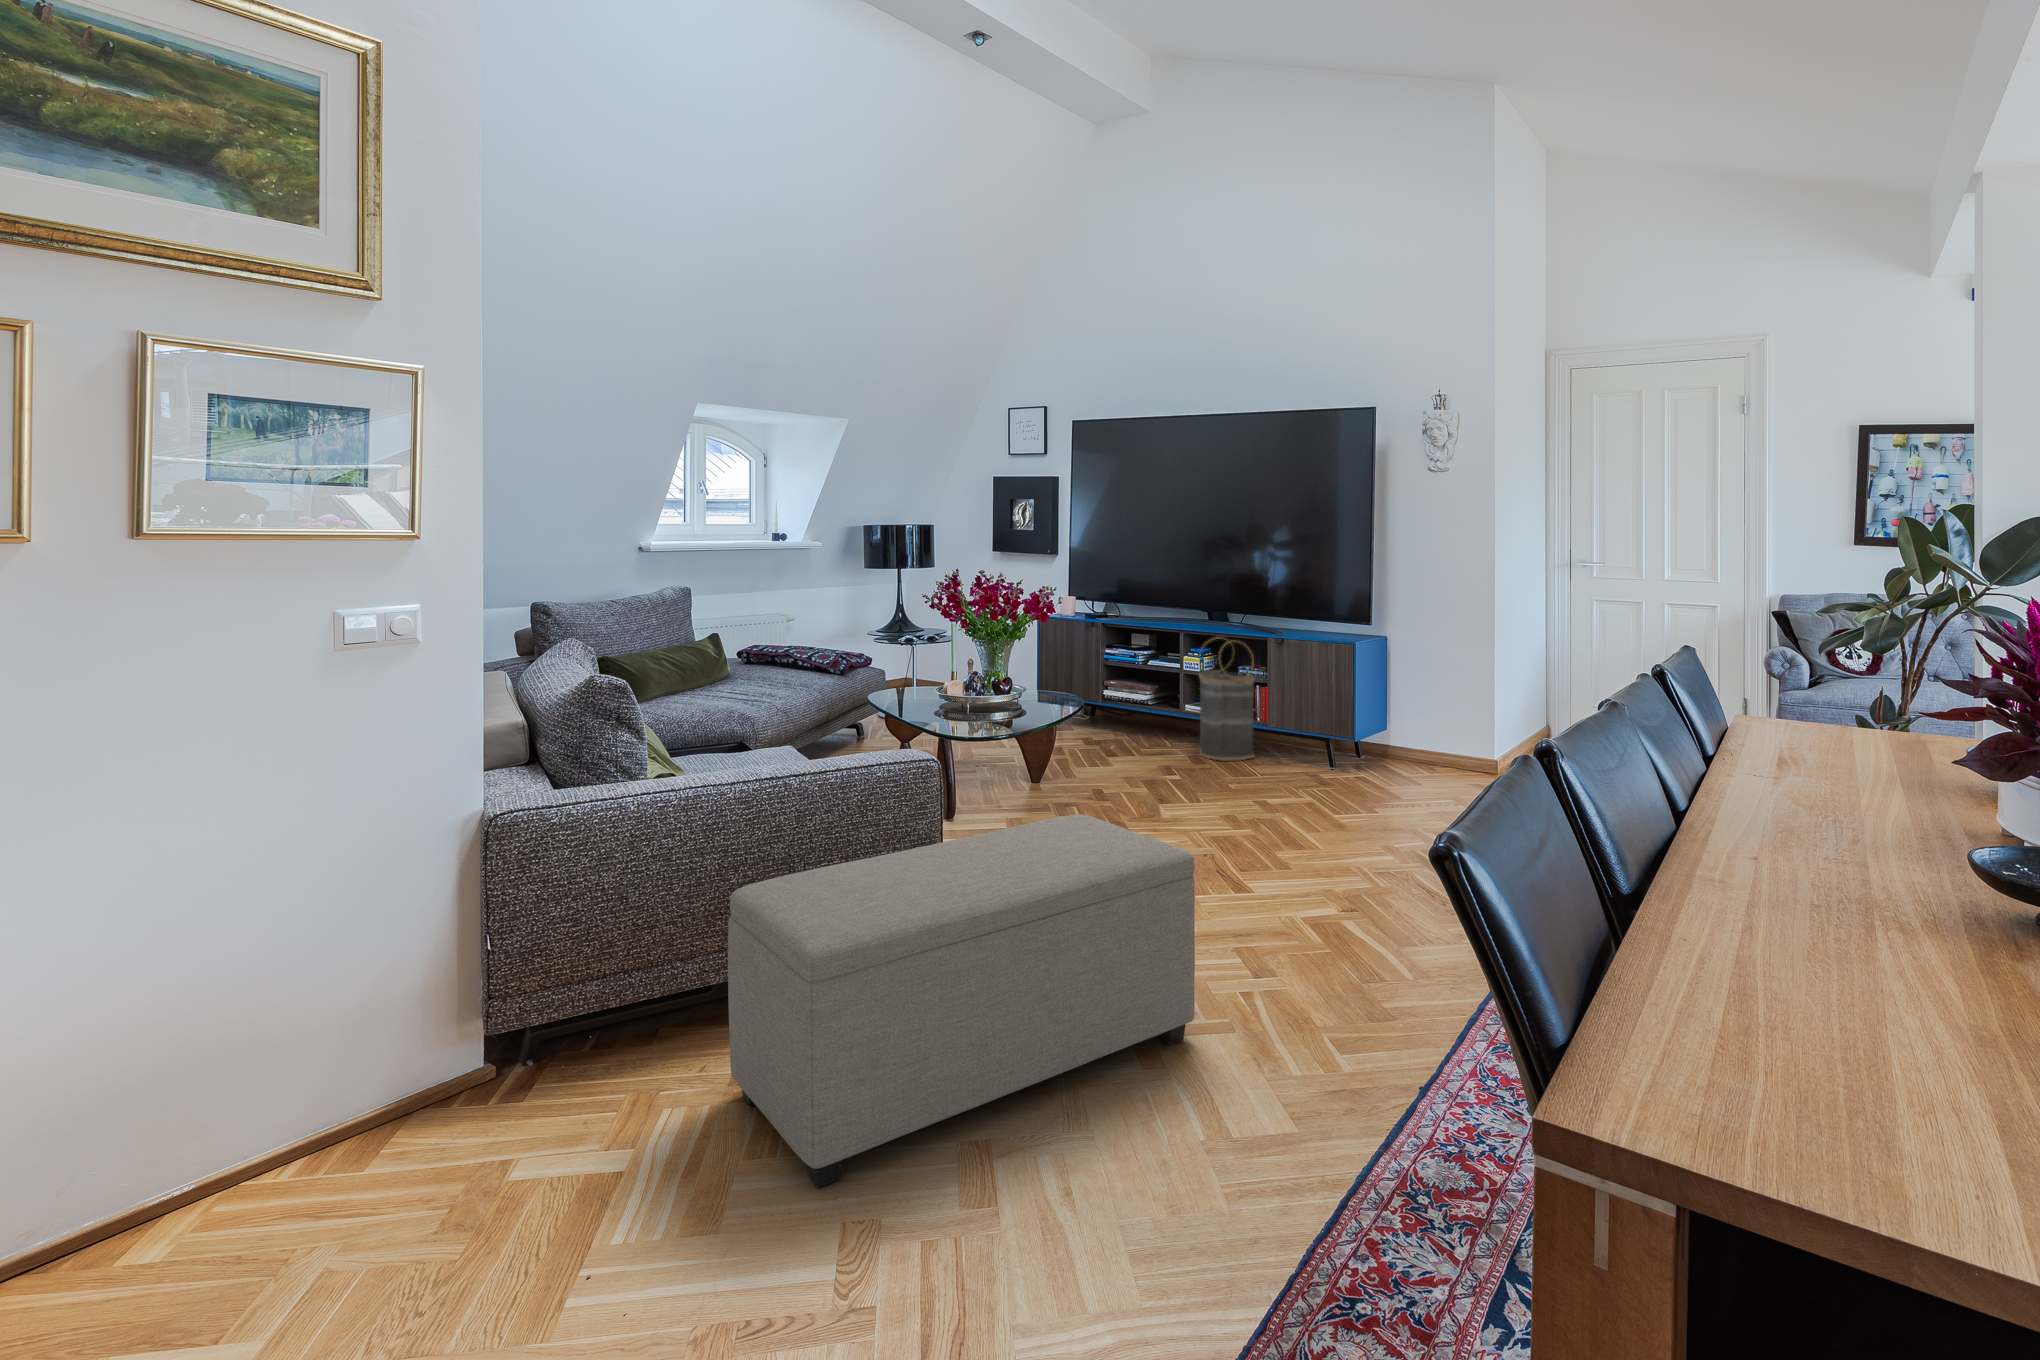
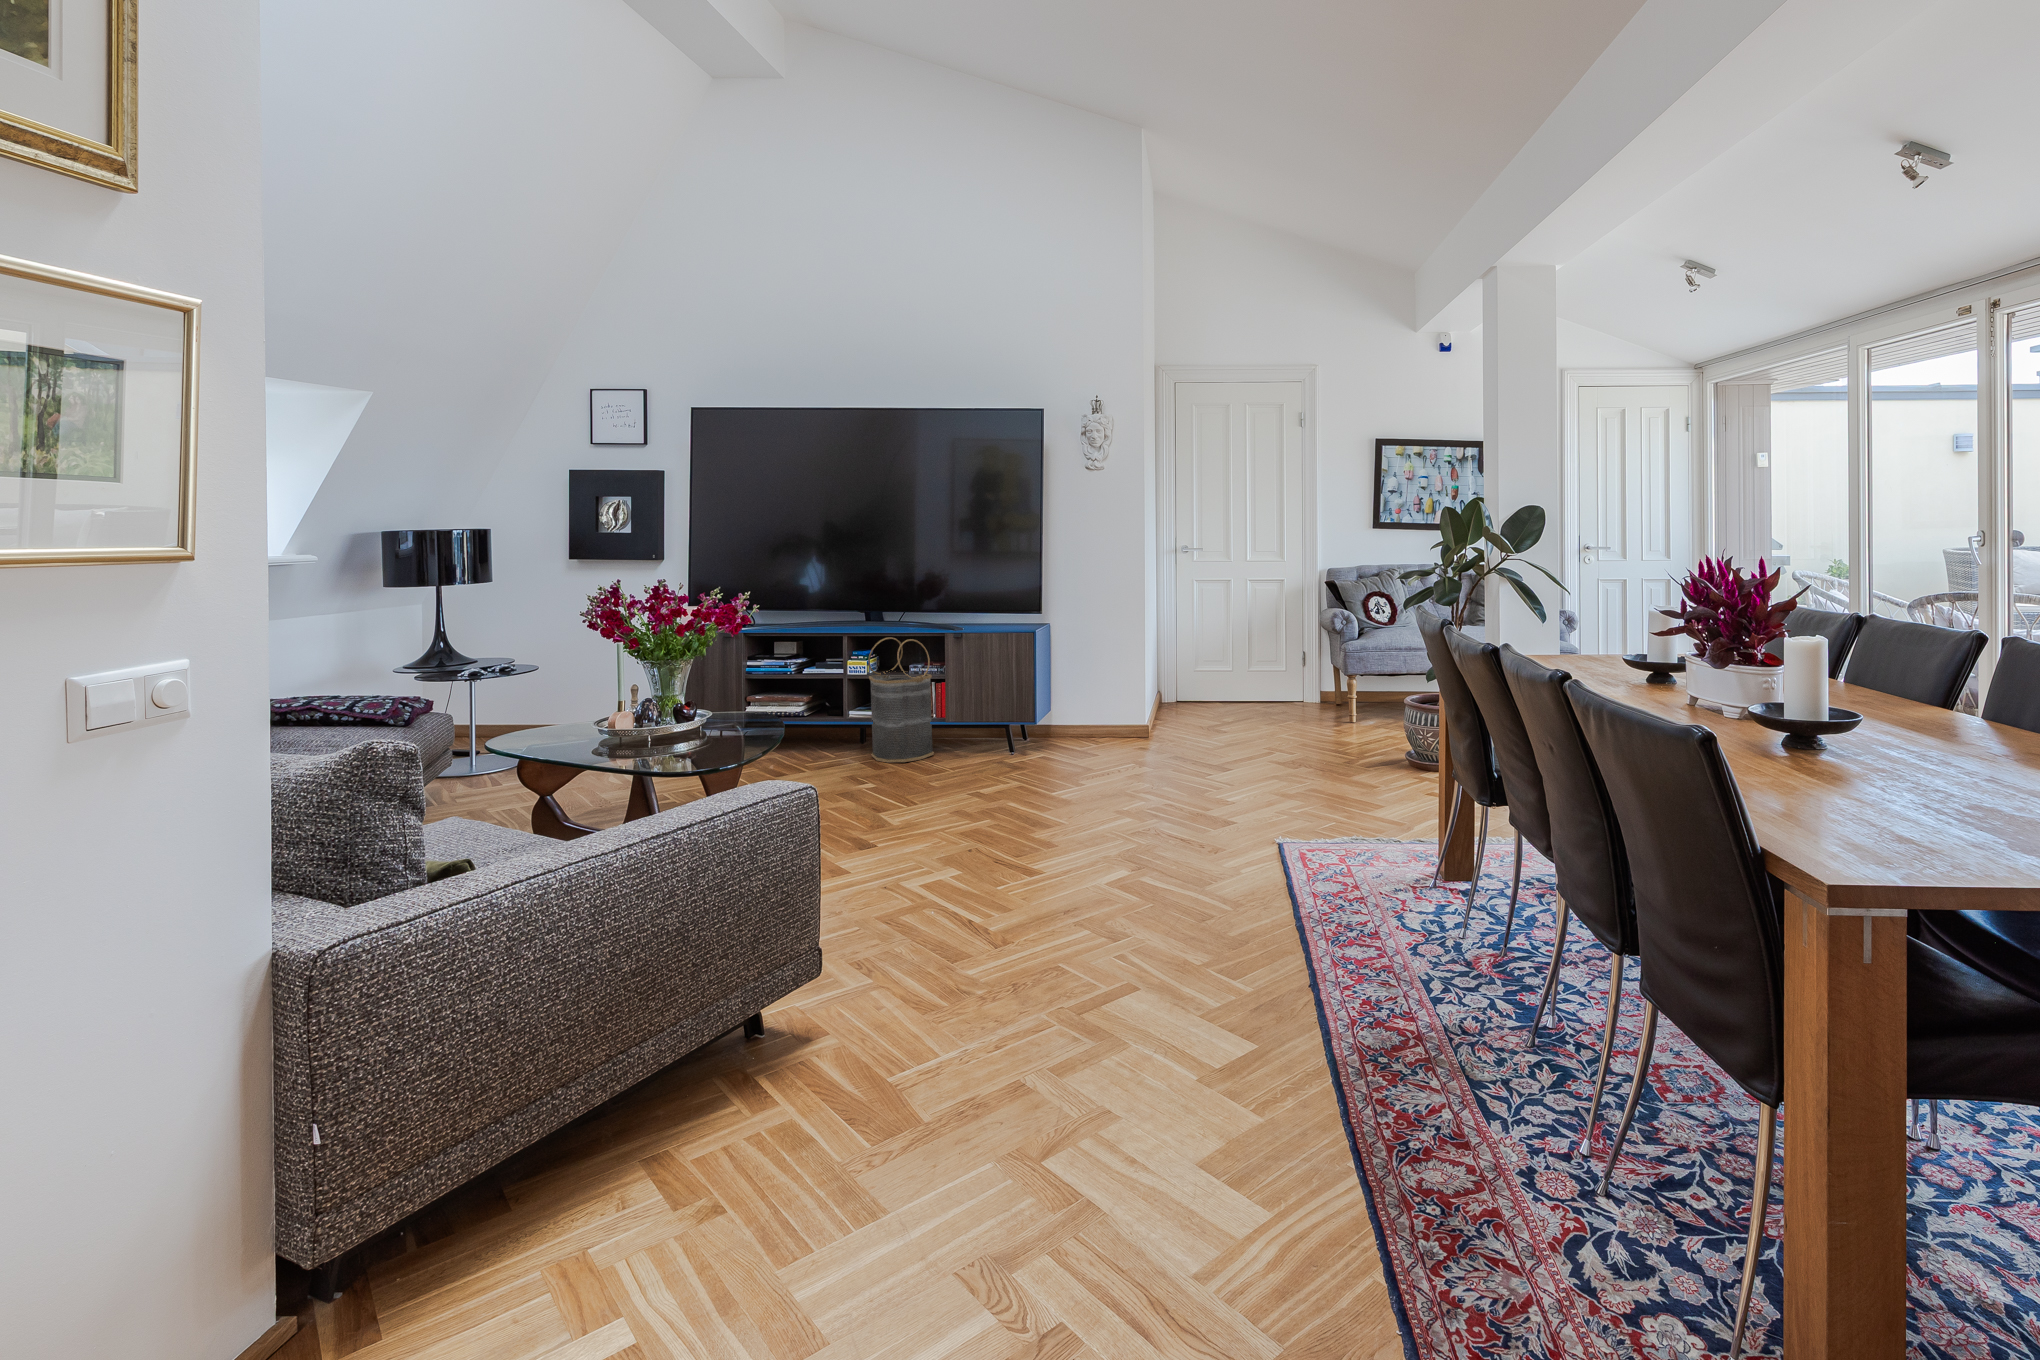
ottoman: present [728,814,1195,1188] -> none [690,819,1119,1253]

